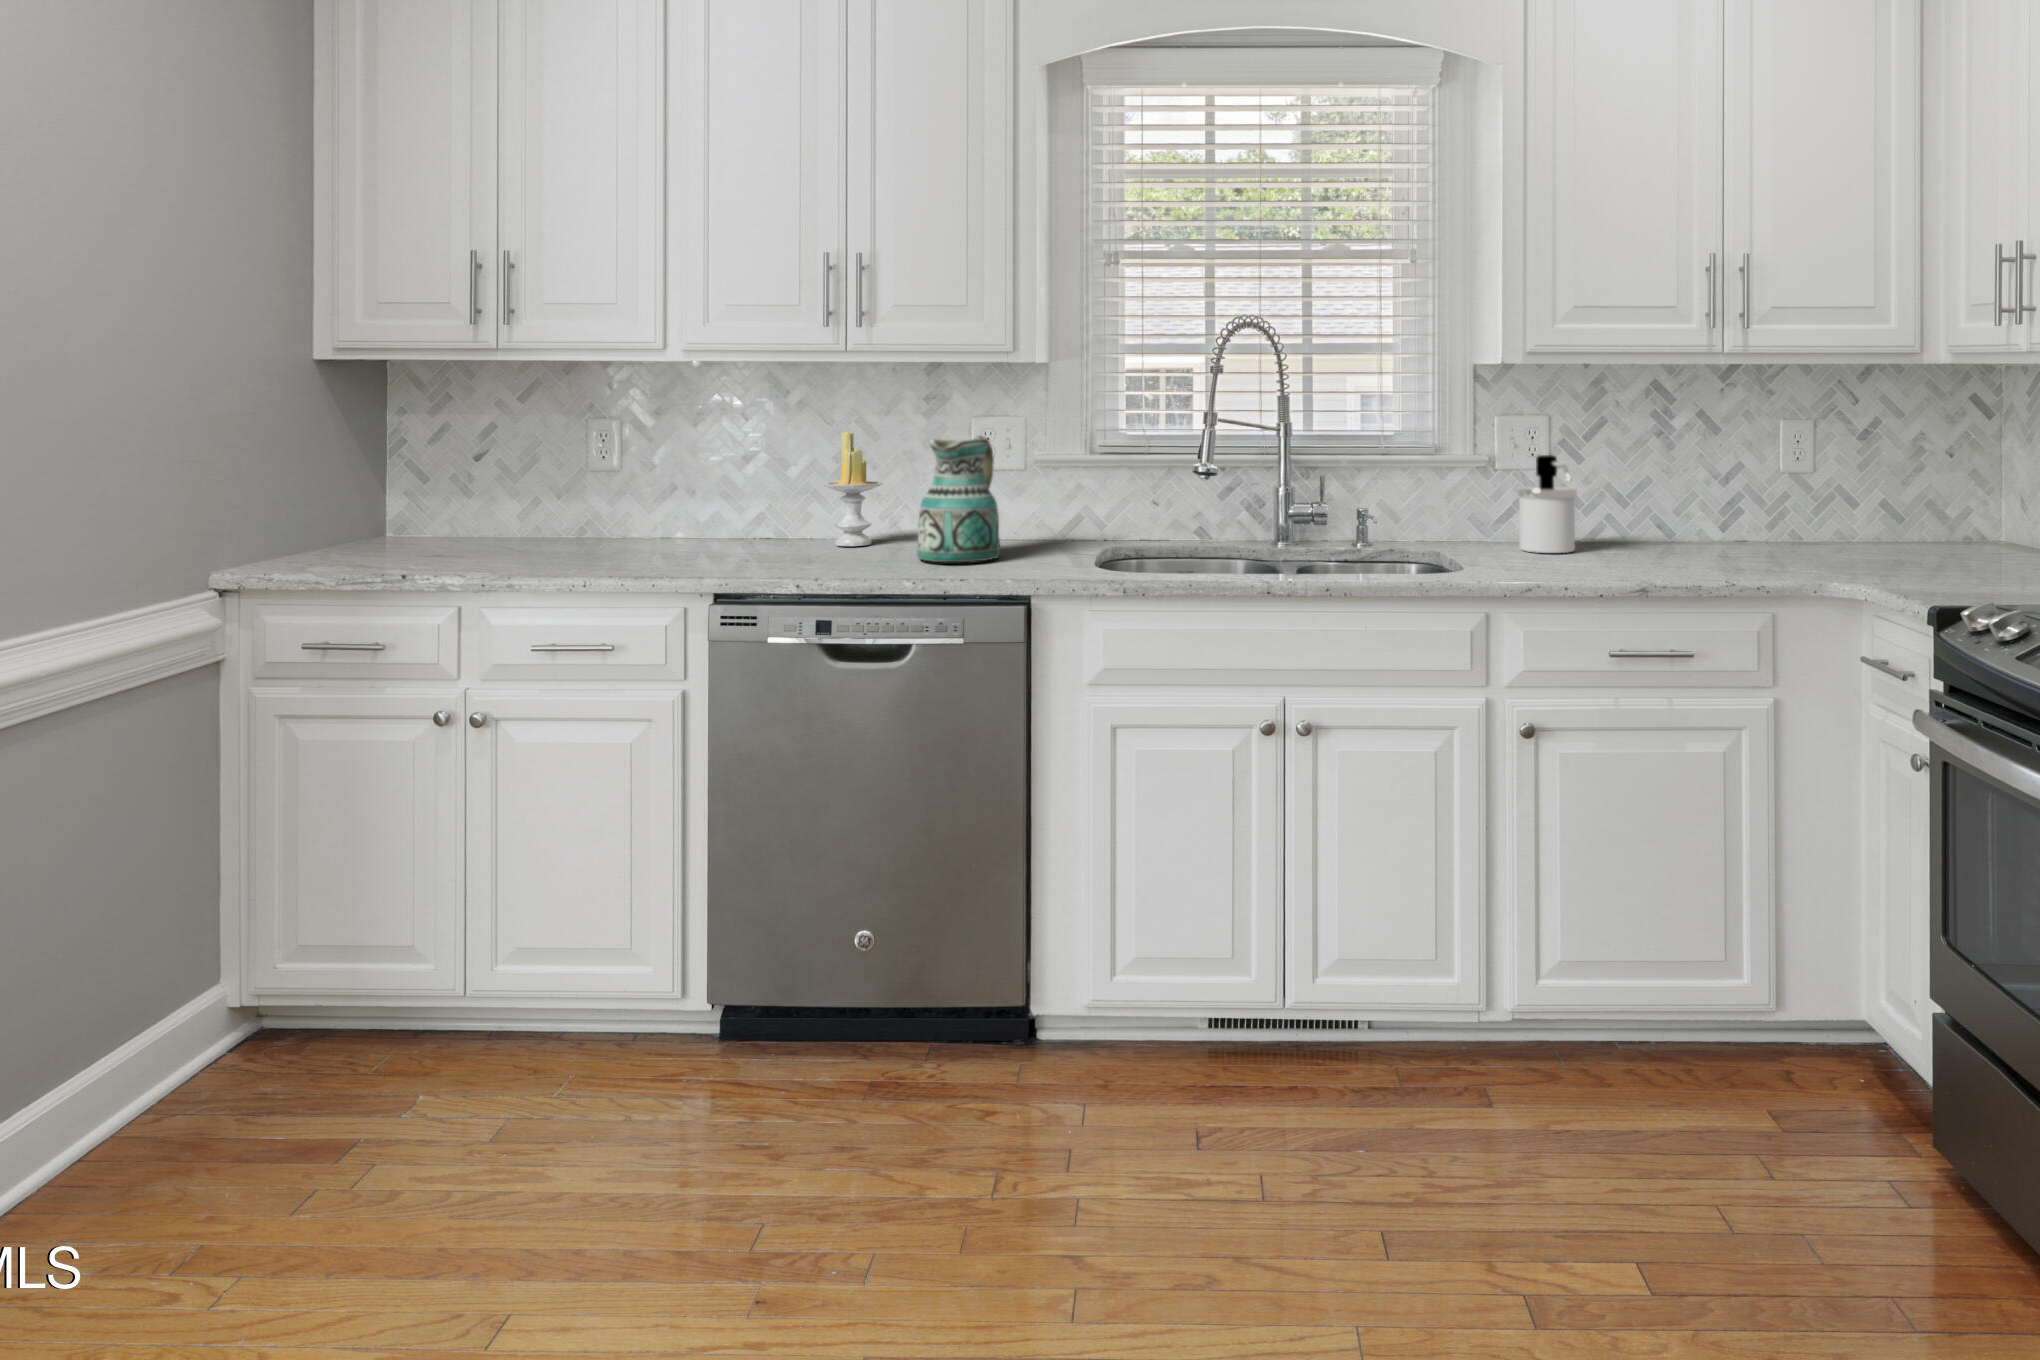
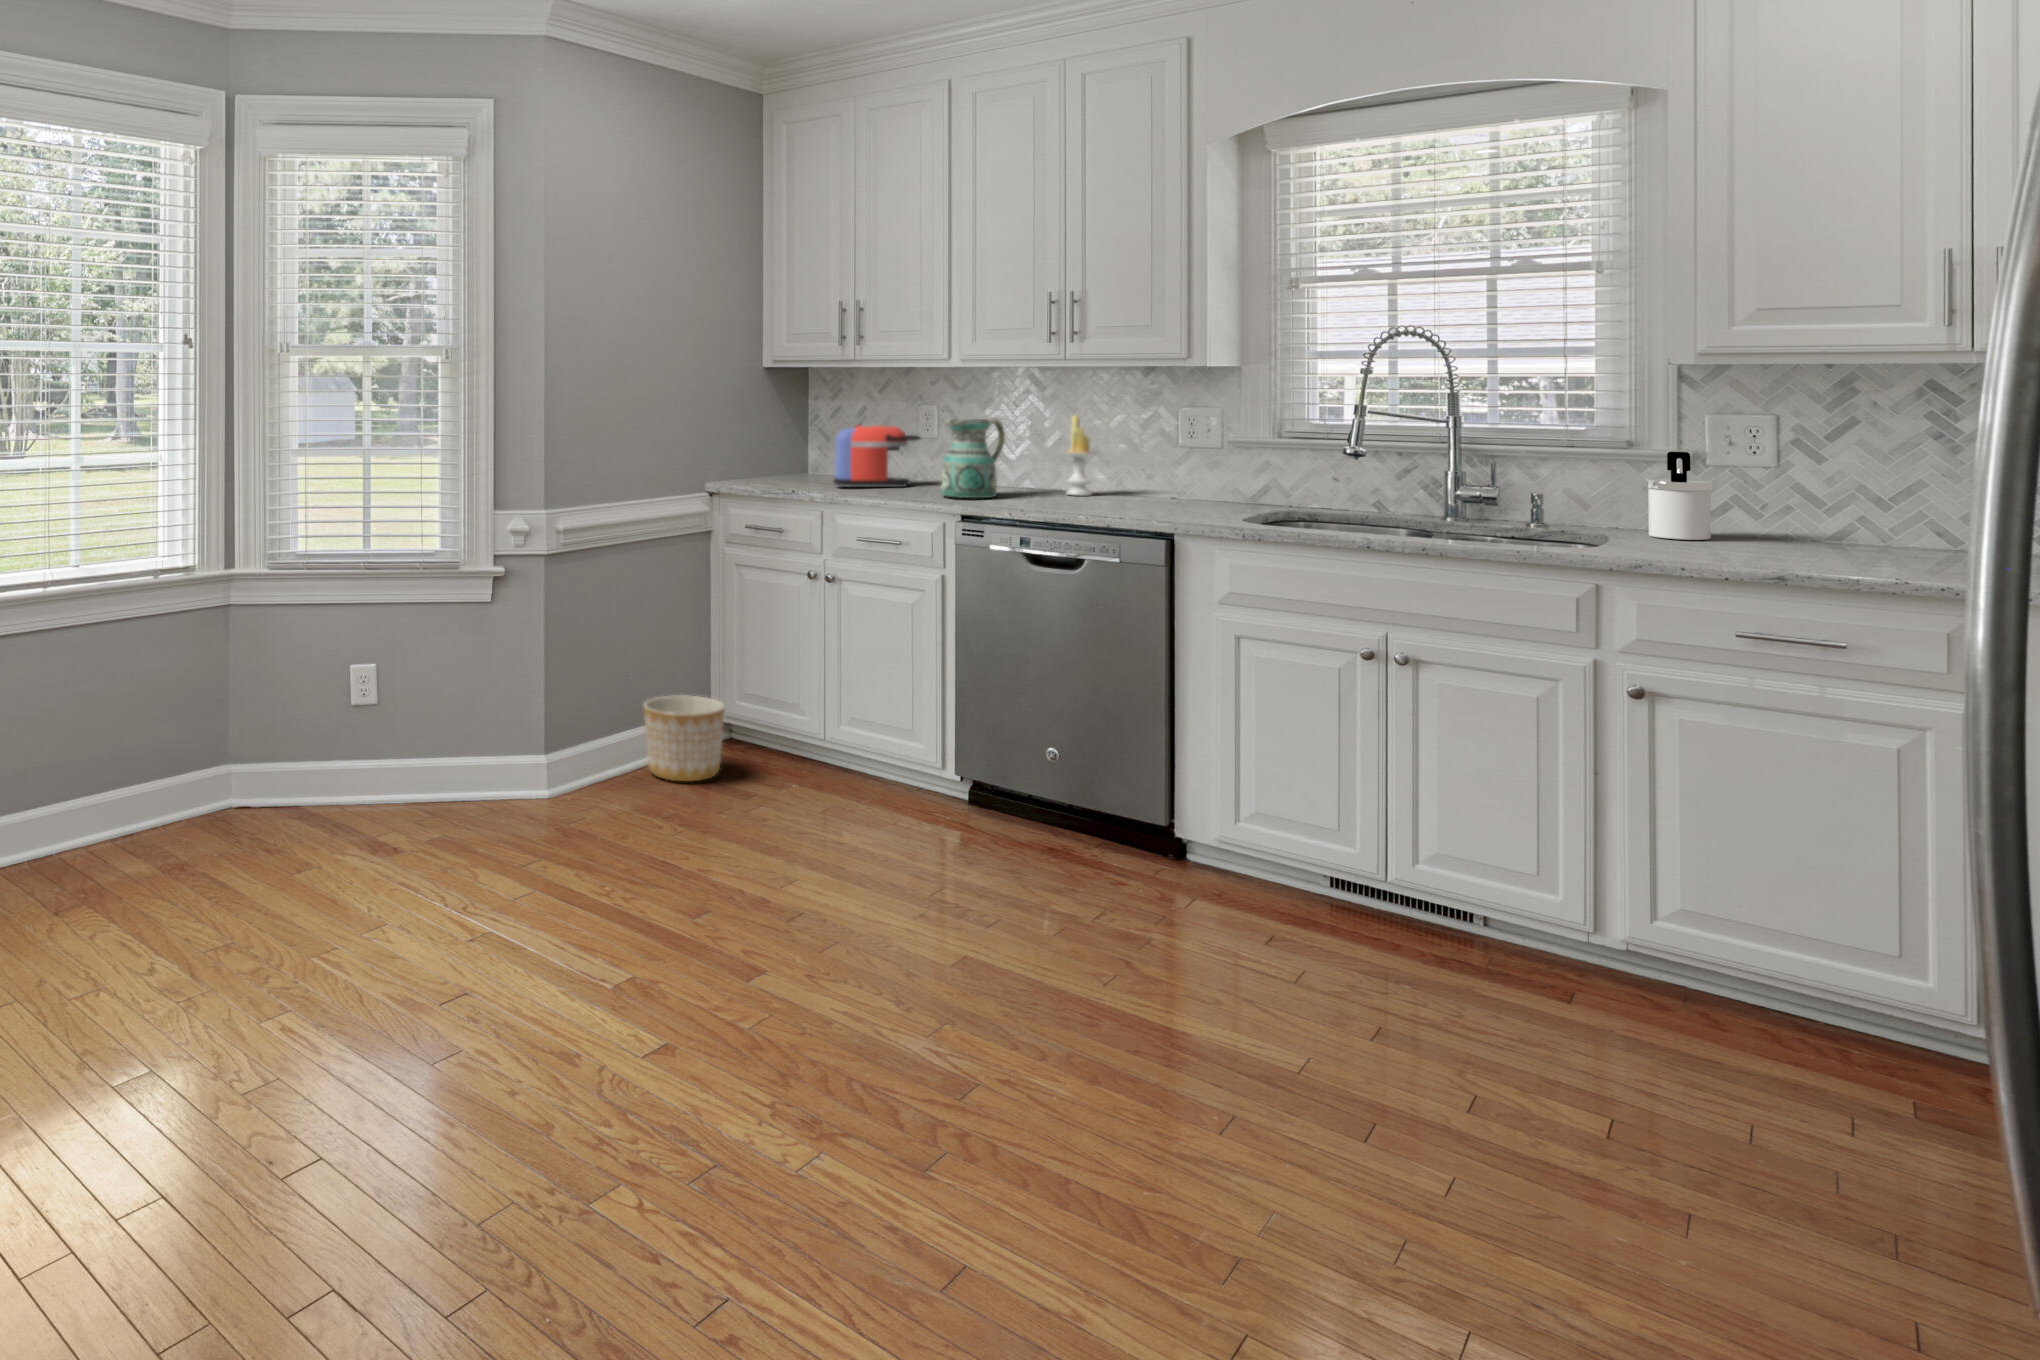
ceramic pitcher: present [917,436,1000,562] -> present [941,418,1005,498]
coffee maker: none [458,456,602,559] -> present [834,426,920,487]
planter: none [91,977,276,1169] -> present [644,695,725,781]

